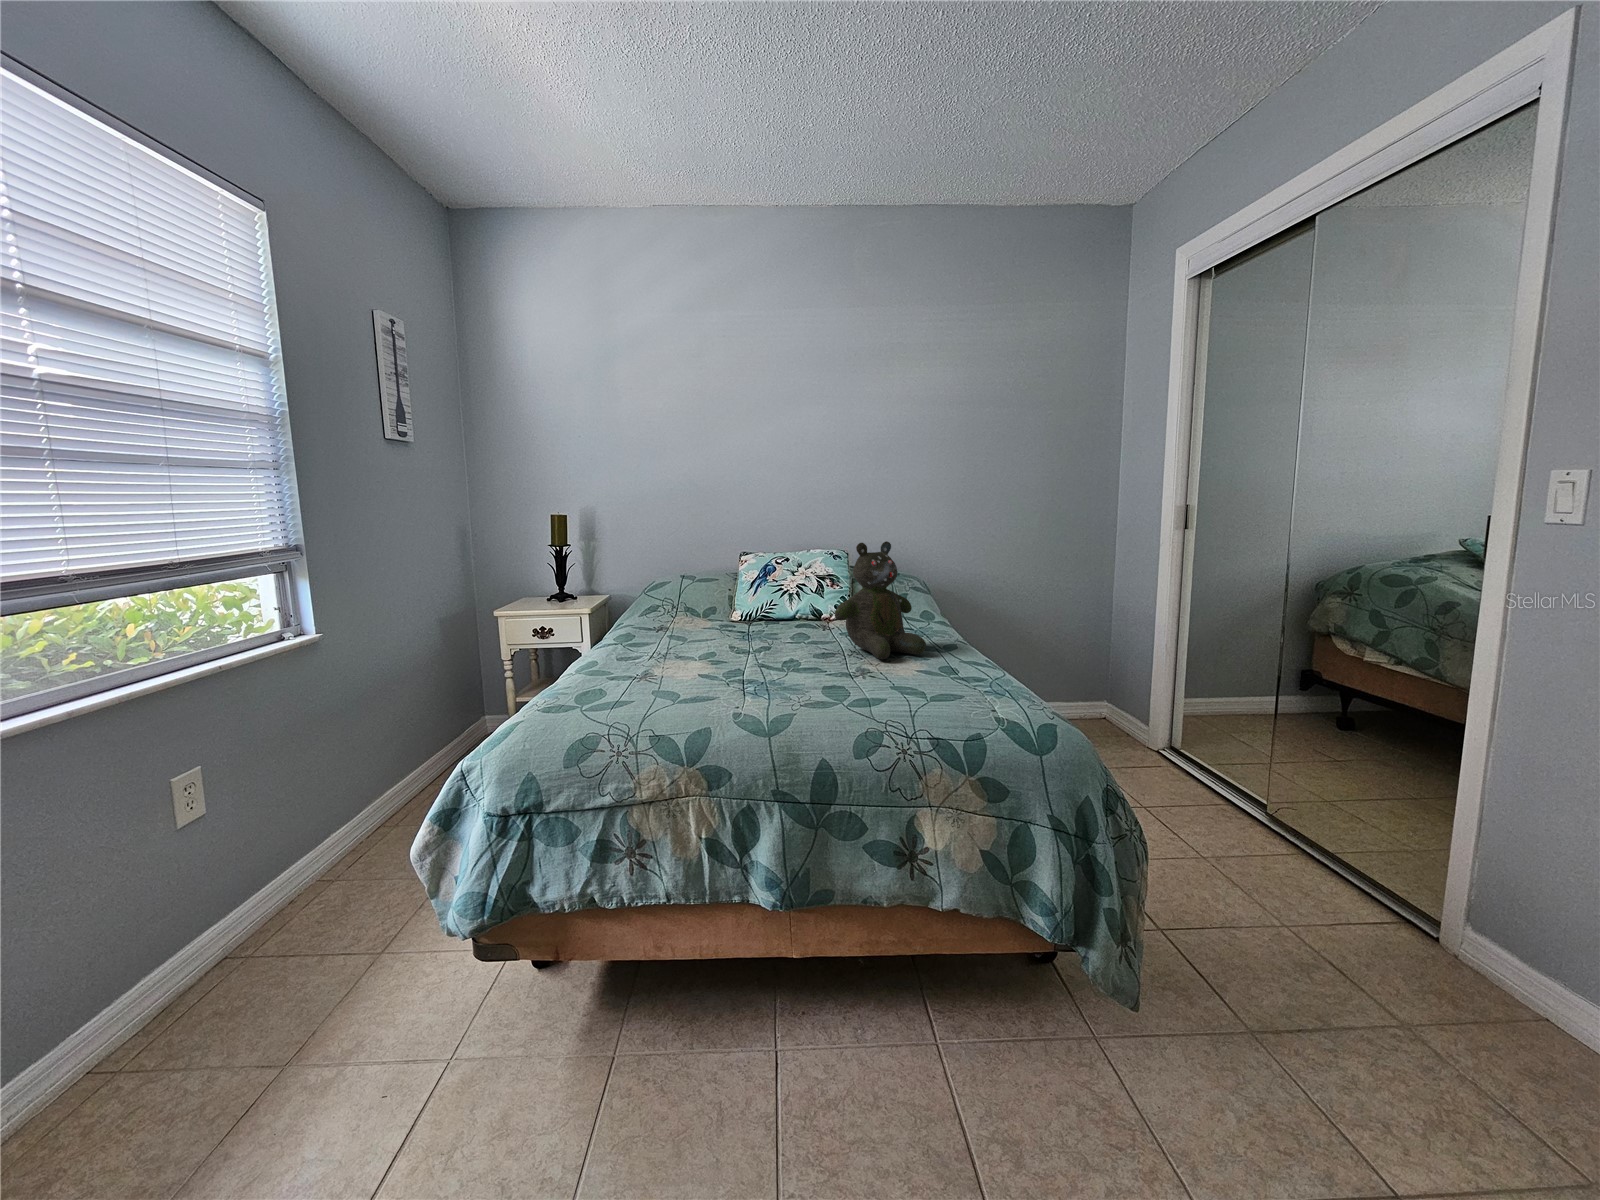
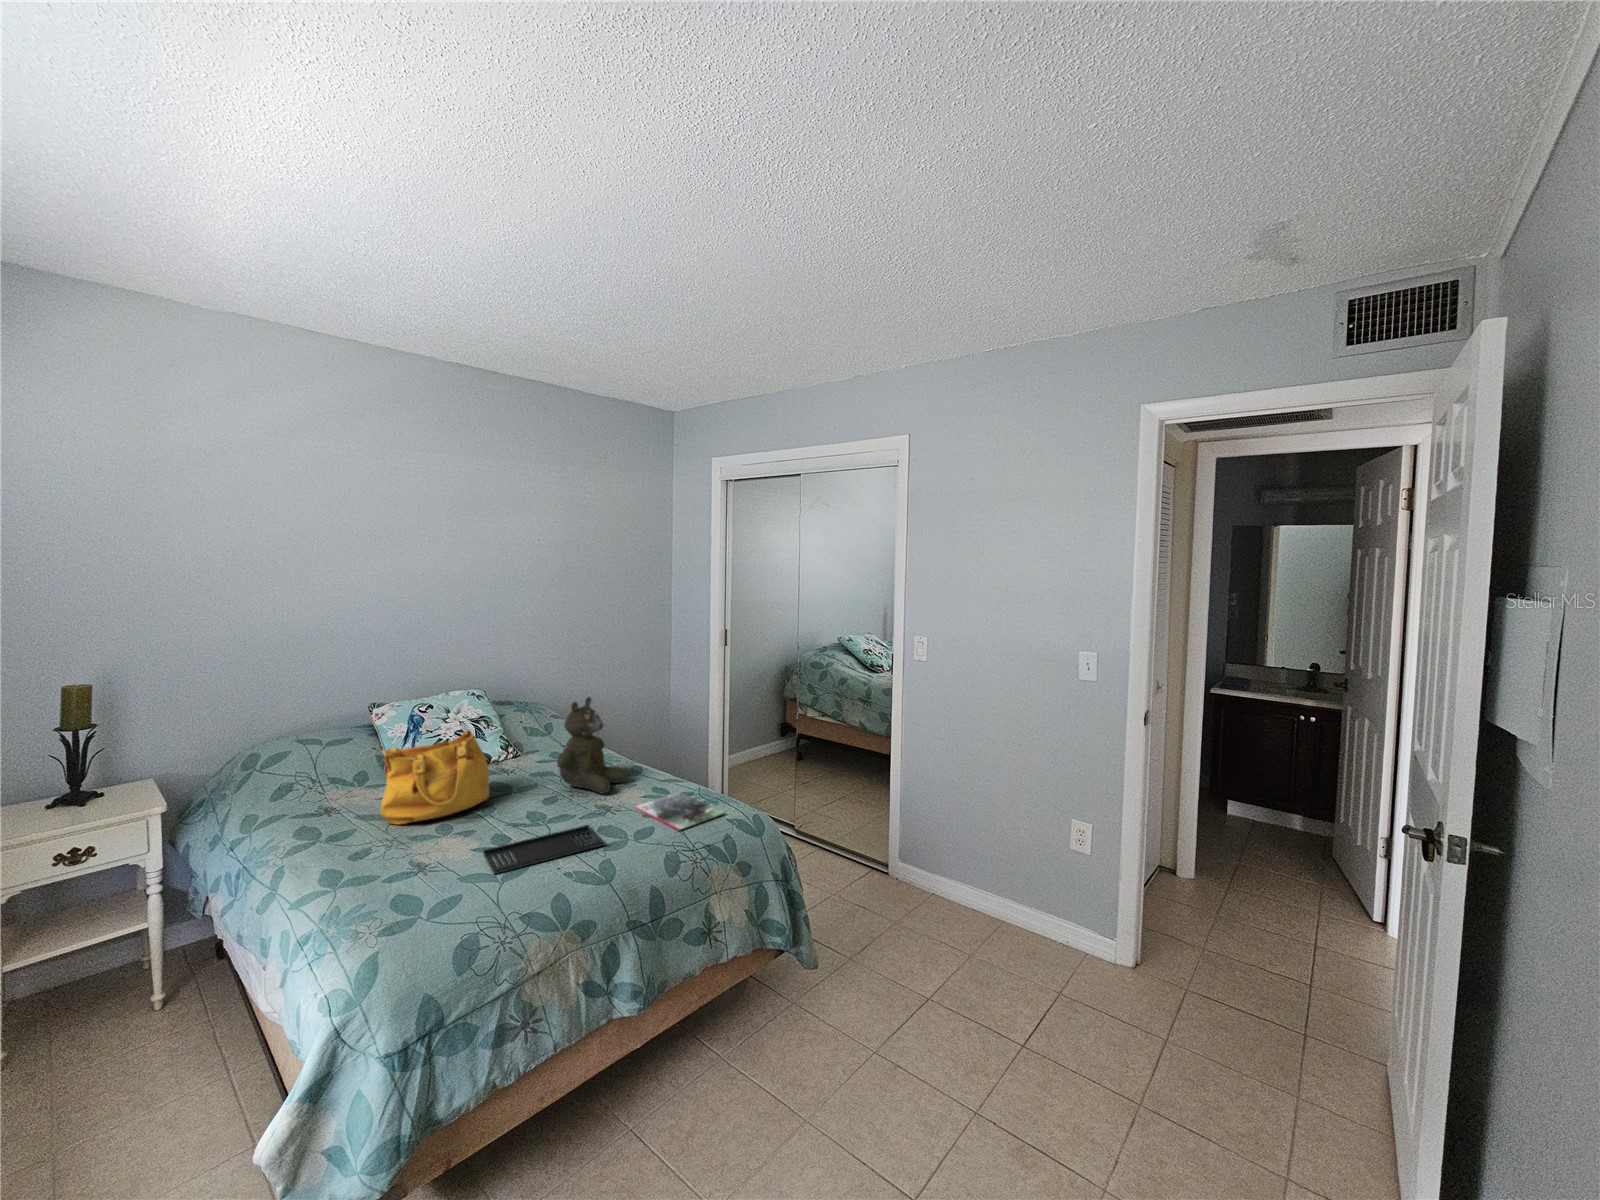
handbag: none [673,563,777,647] -> present [381,728,490,825]
tray: none [685,675,822,701] -> present [483,825,605,874]
magazine: none [897,676,1001,710] -> present [635,793,724,830]

